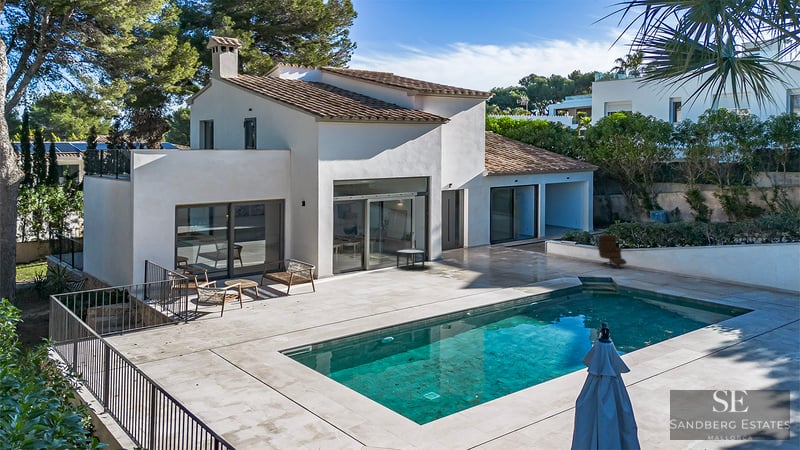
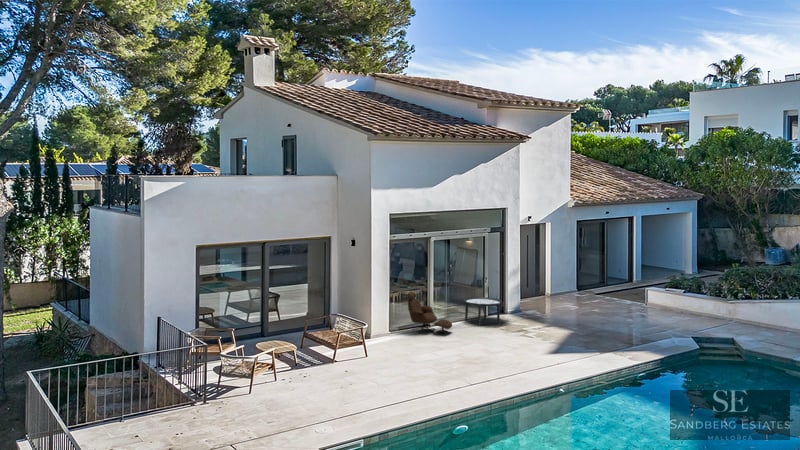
lounge chair: present [598,235,626,267] -> present [408,291,452,335]

